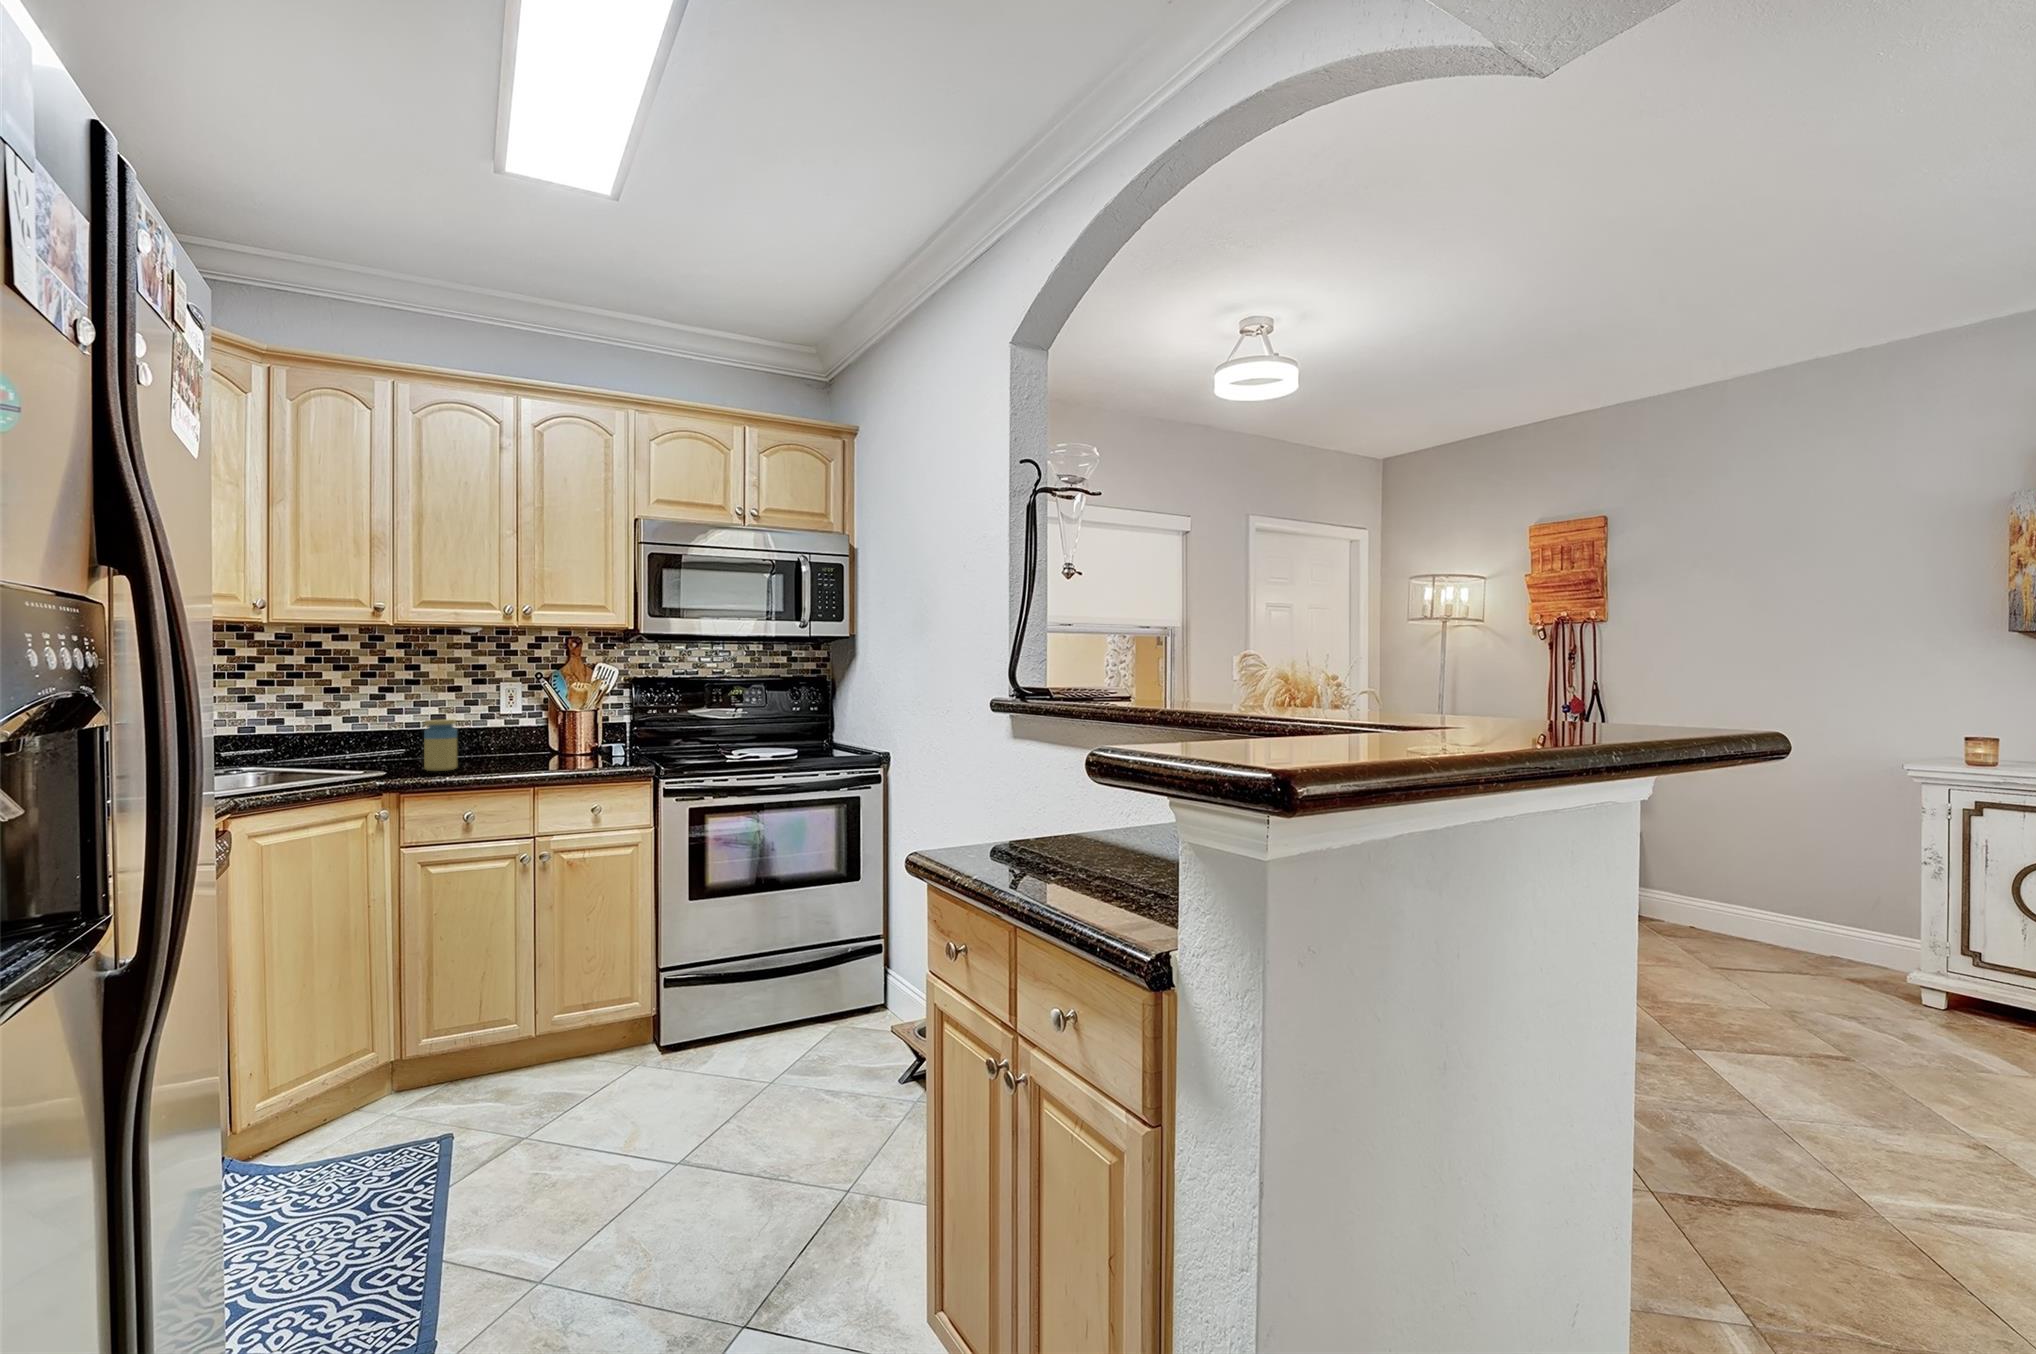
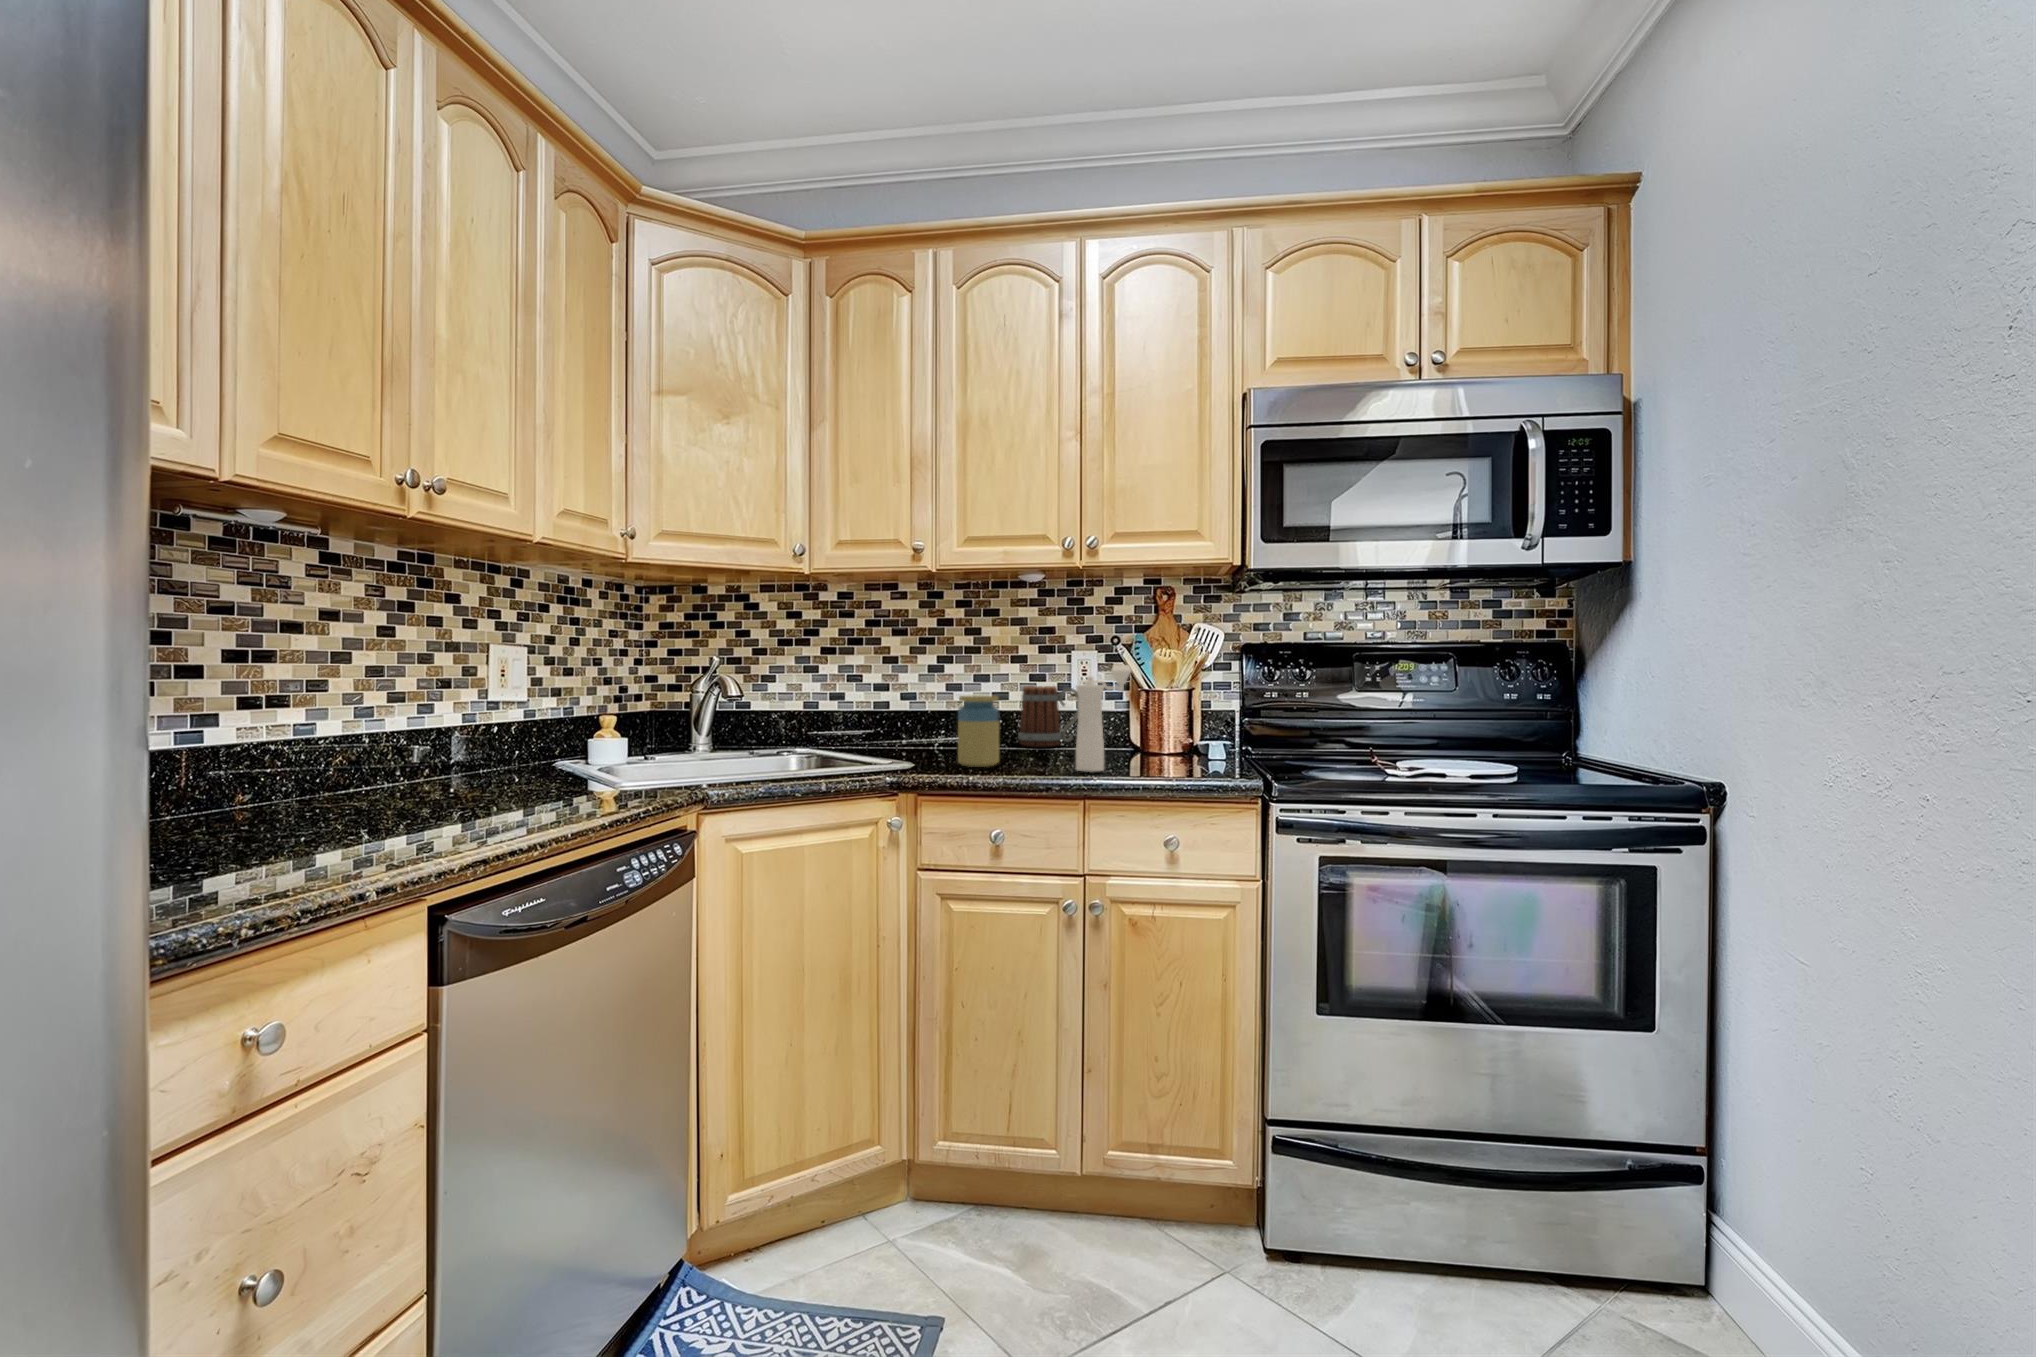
pepper mill: none [521,696,560,769] -> present [1076,665,1132,772]
mug: none [456,709,509,755] -> present [1018,686,1078,747]

